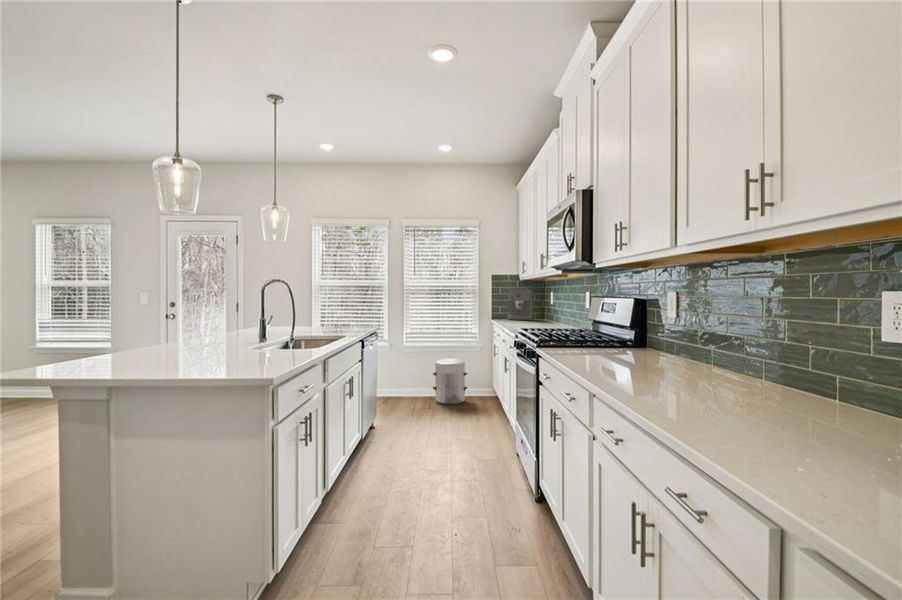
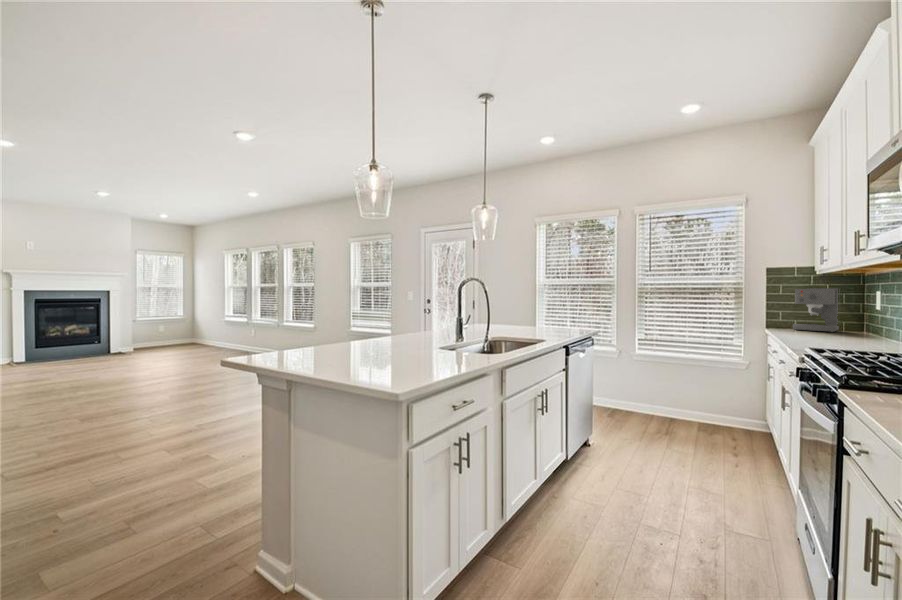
waste bin: present [433,358,467,404] -> none [675,372,725,433]

